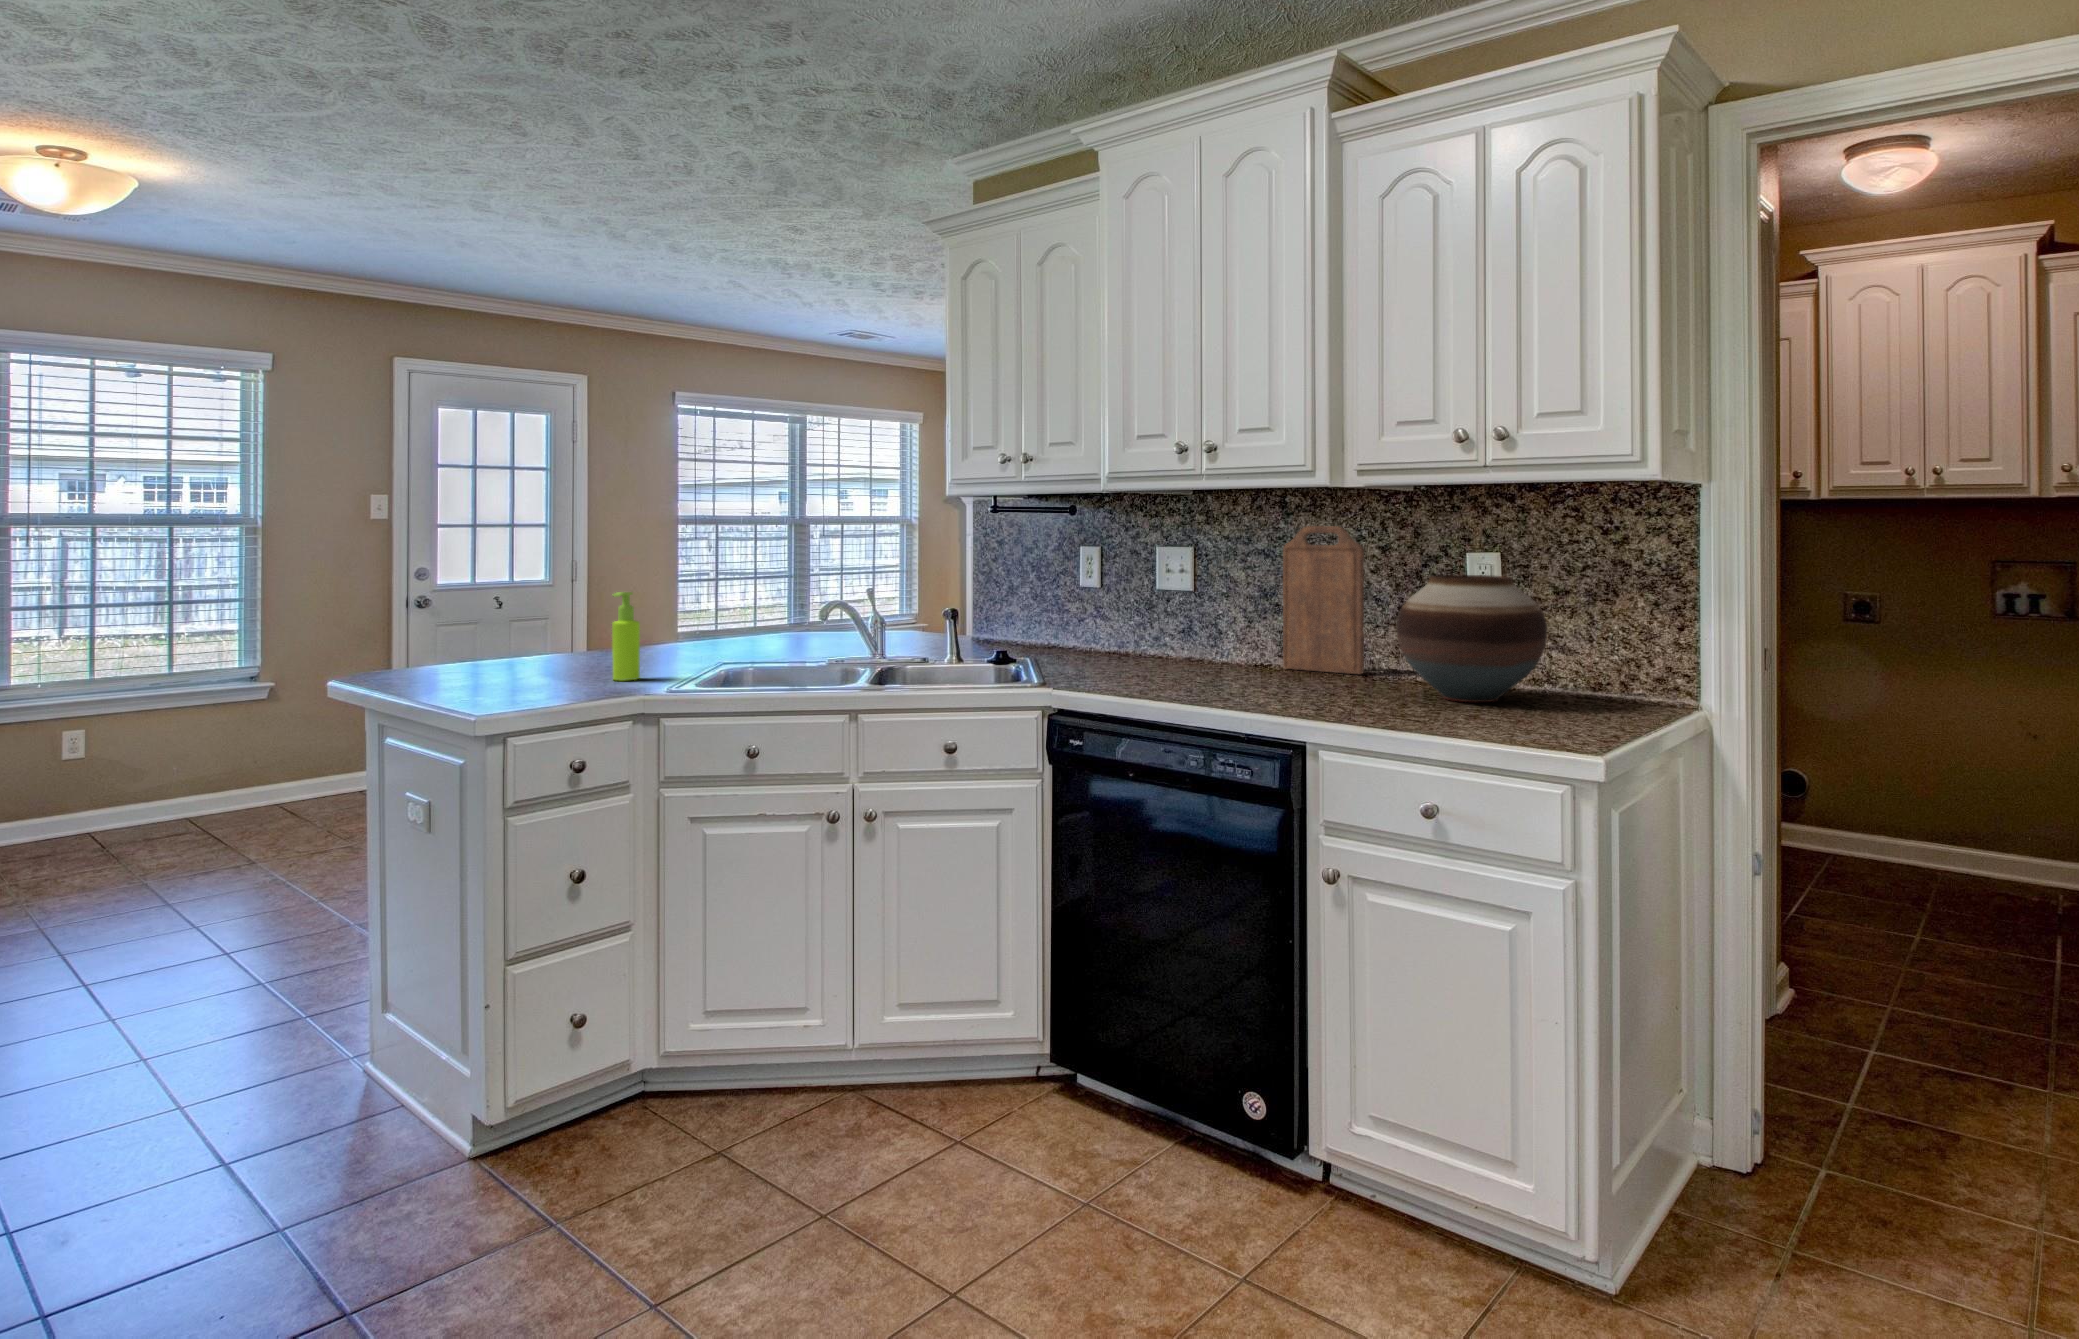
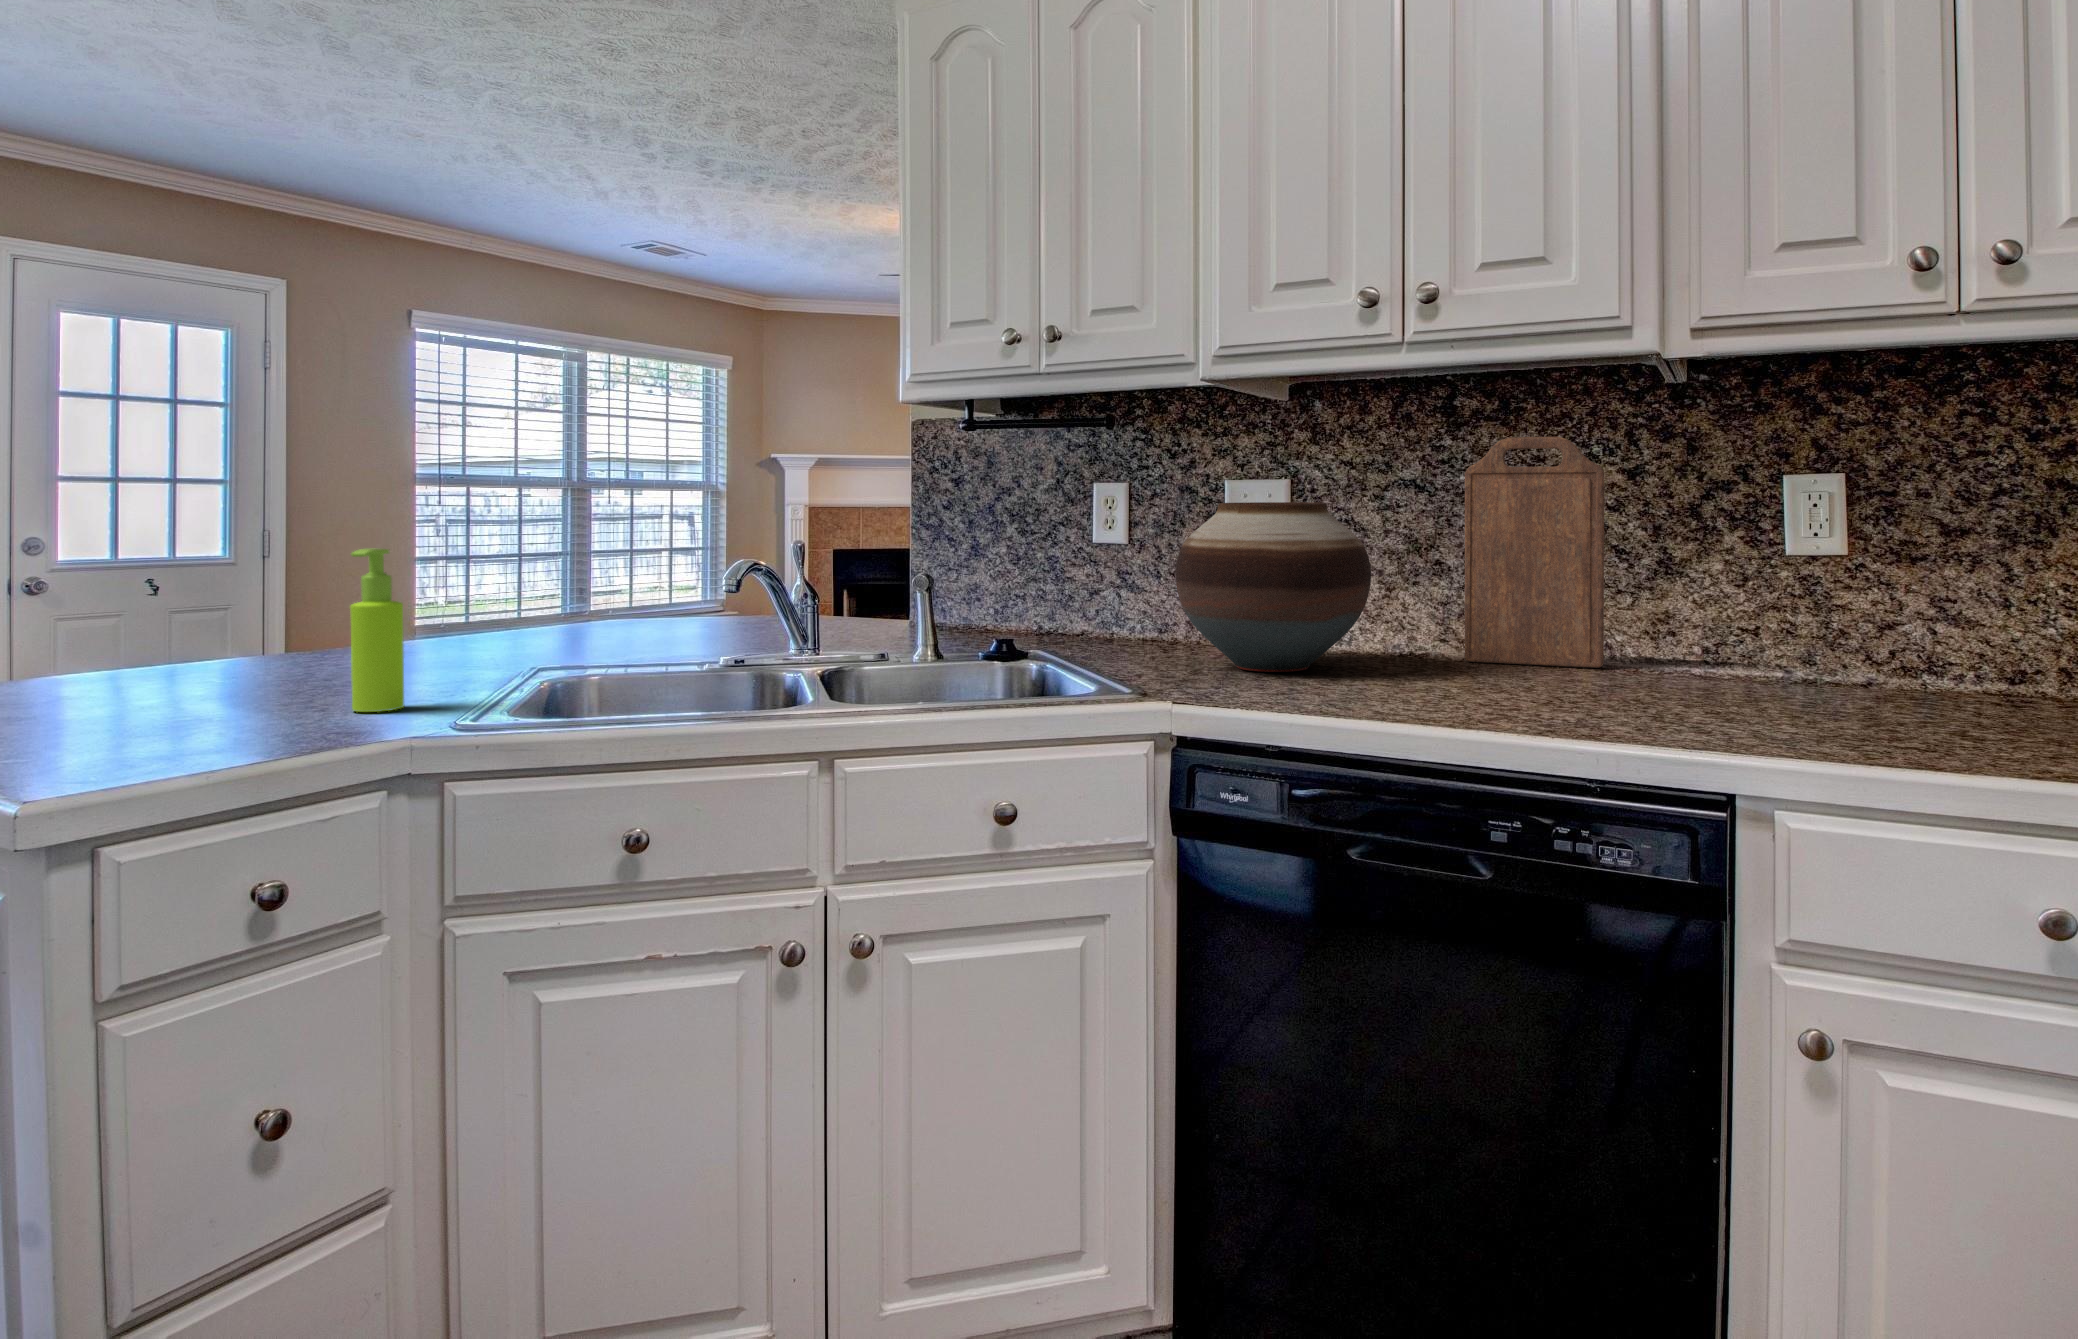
vase: present [1397,575,1547,702] -> present [1175,502,1371,672]

